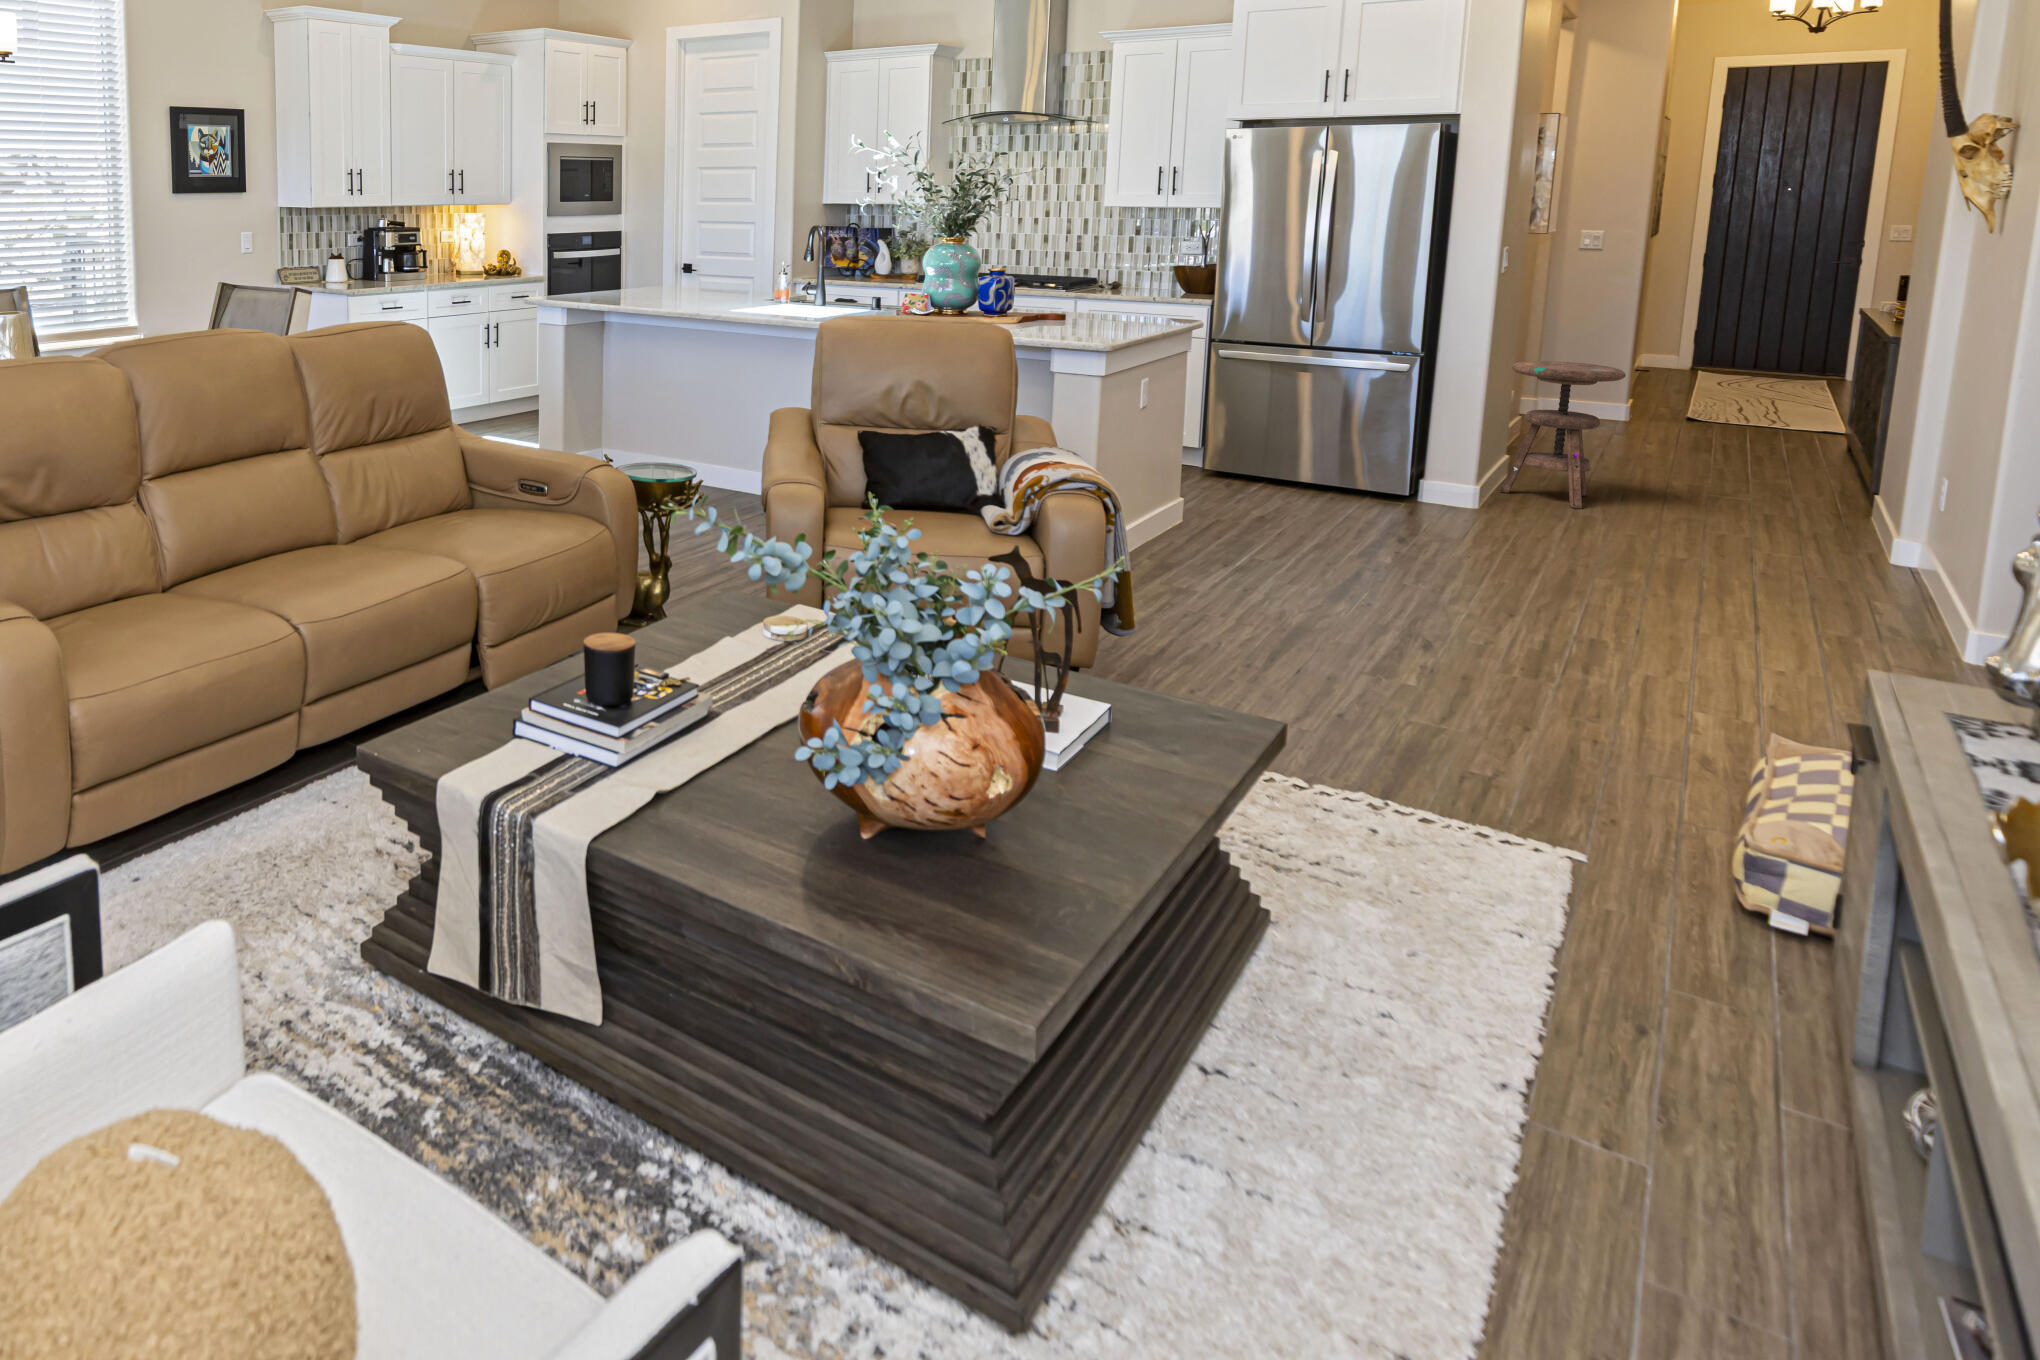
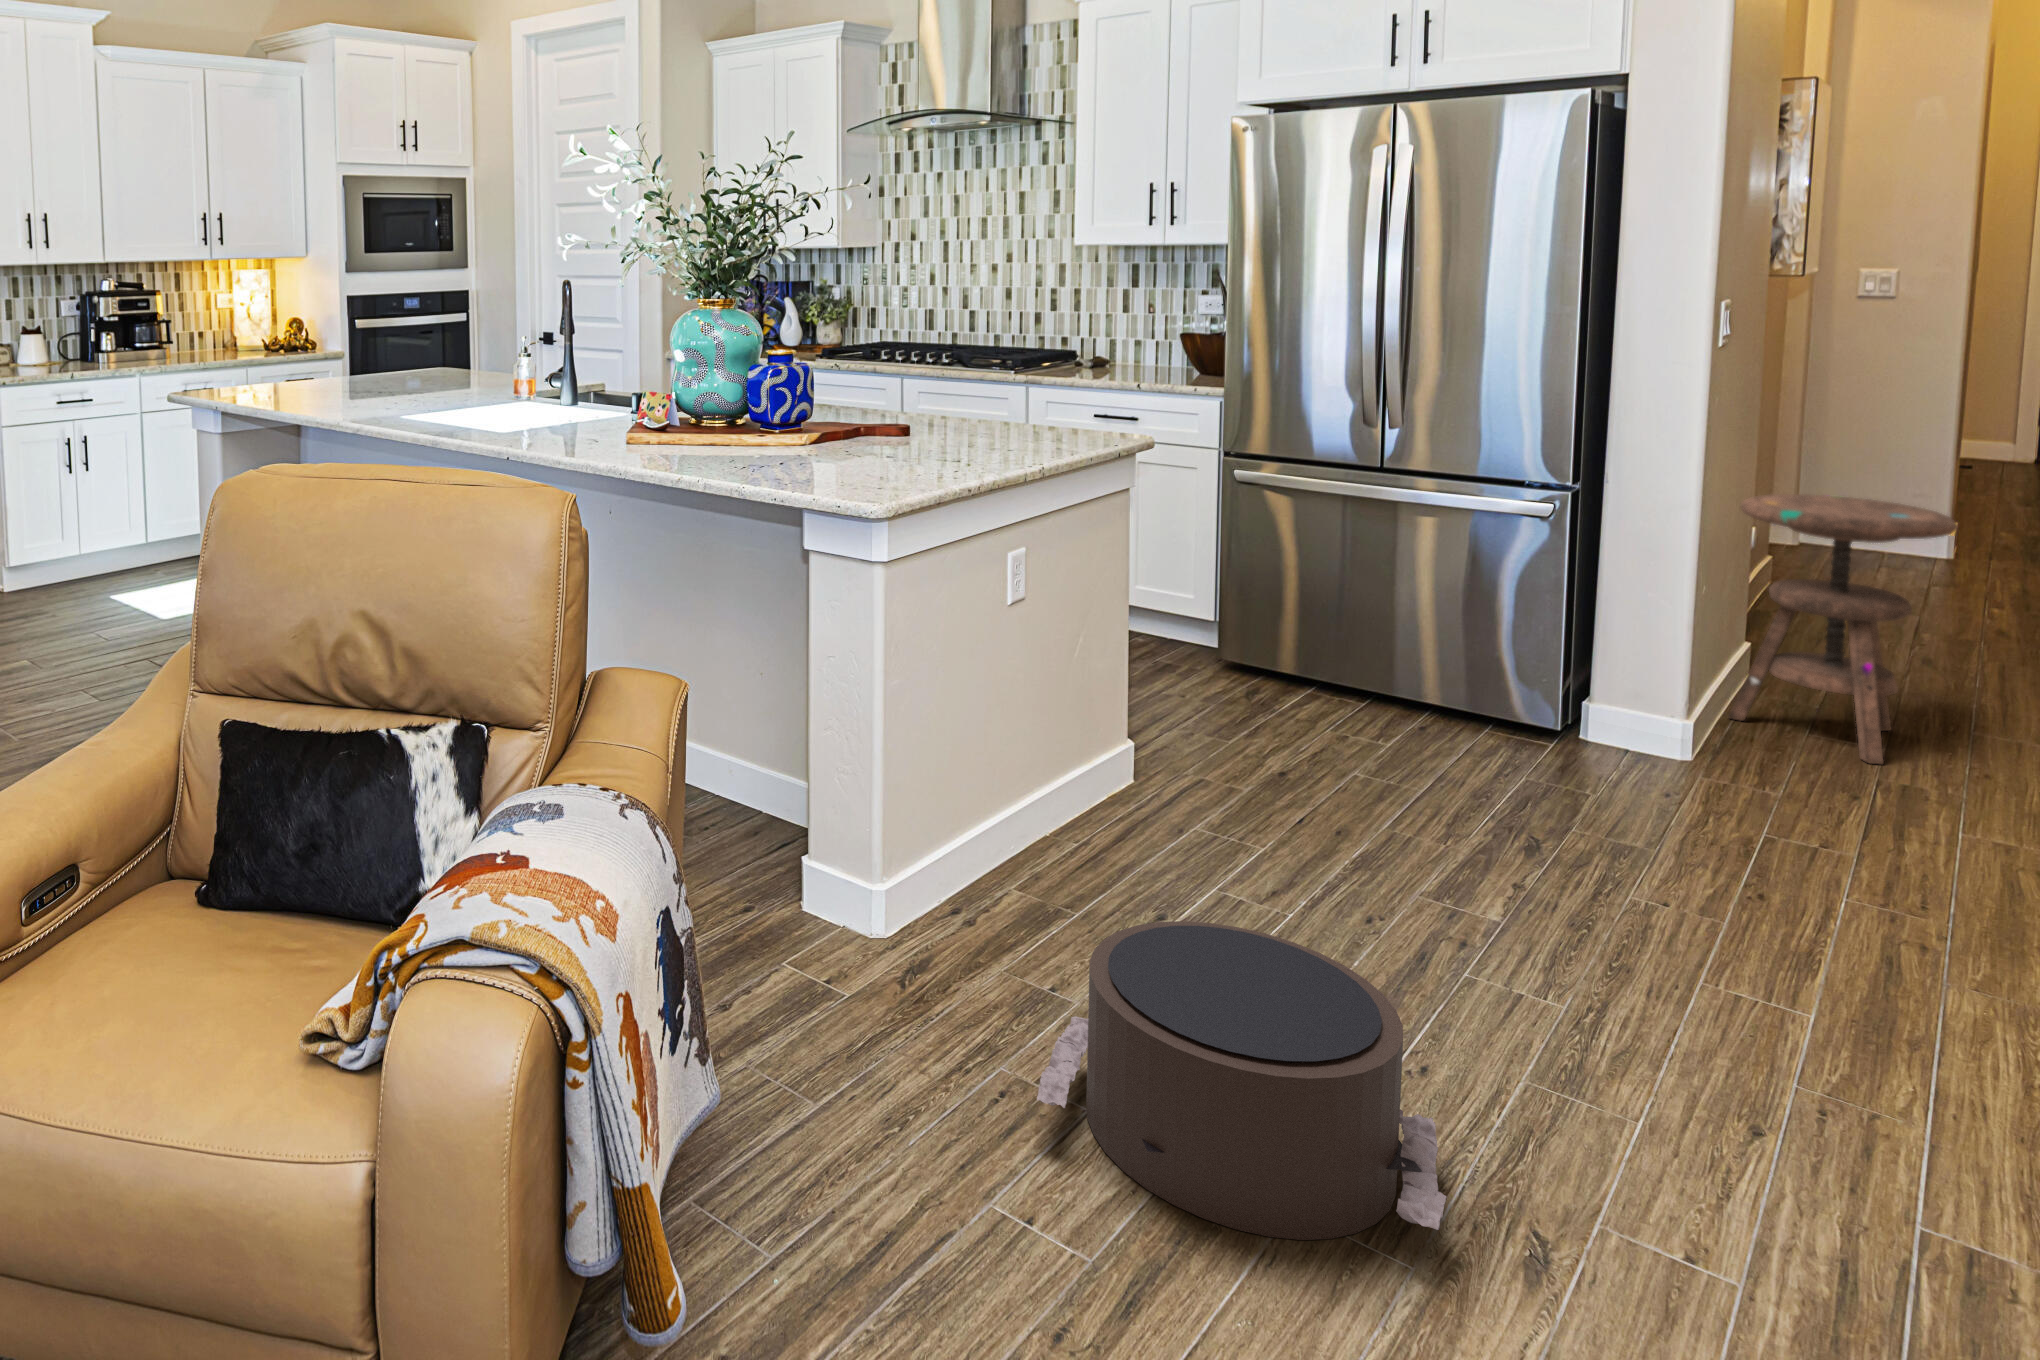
pouf: none [1215,542,1403,652] -> present [1037,921,1446,1240]

